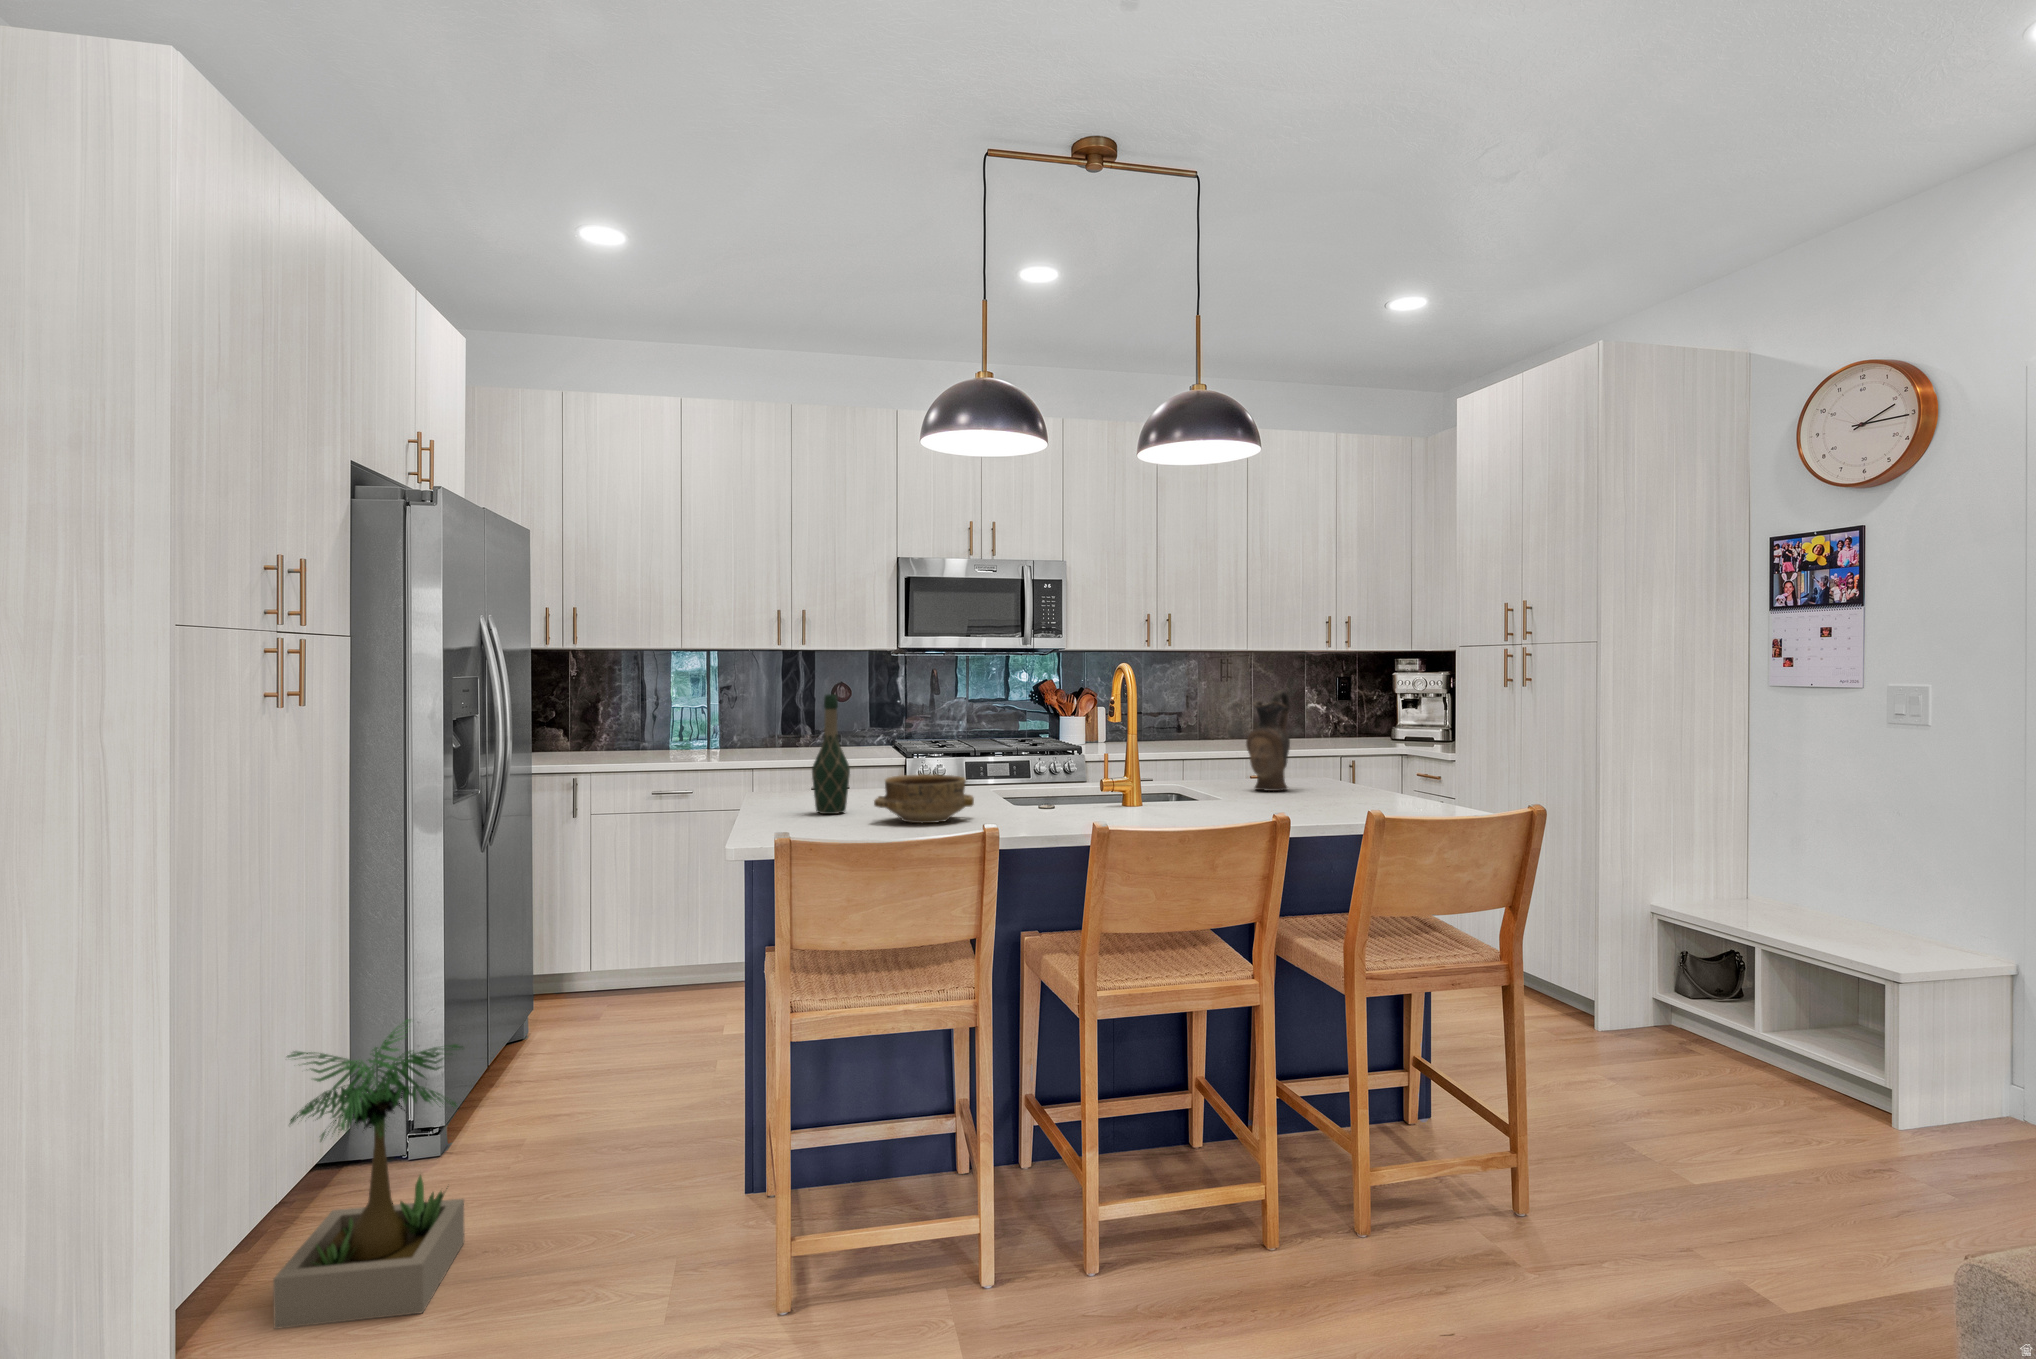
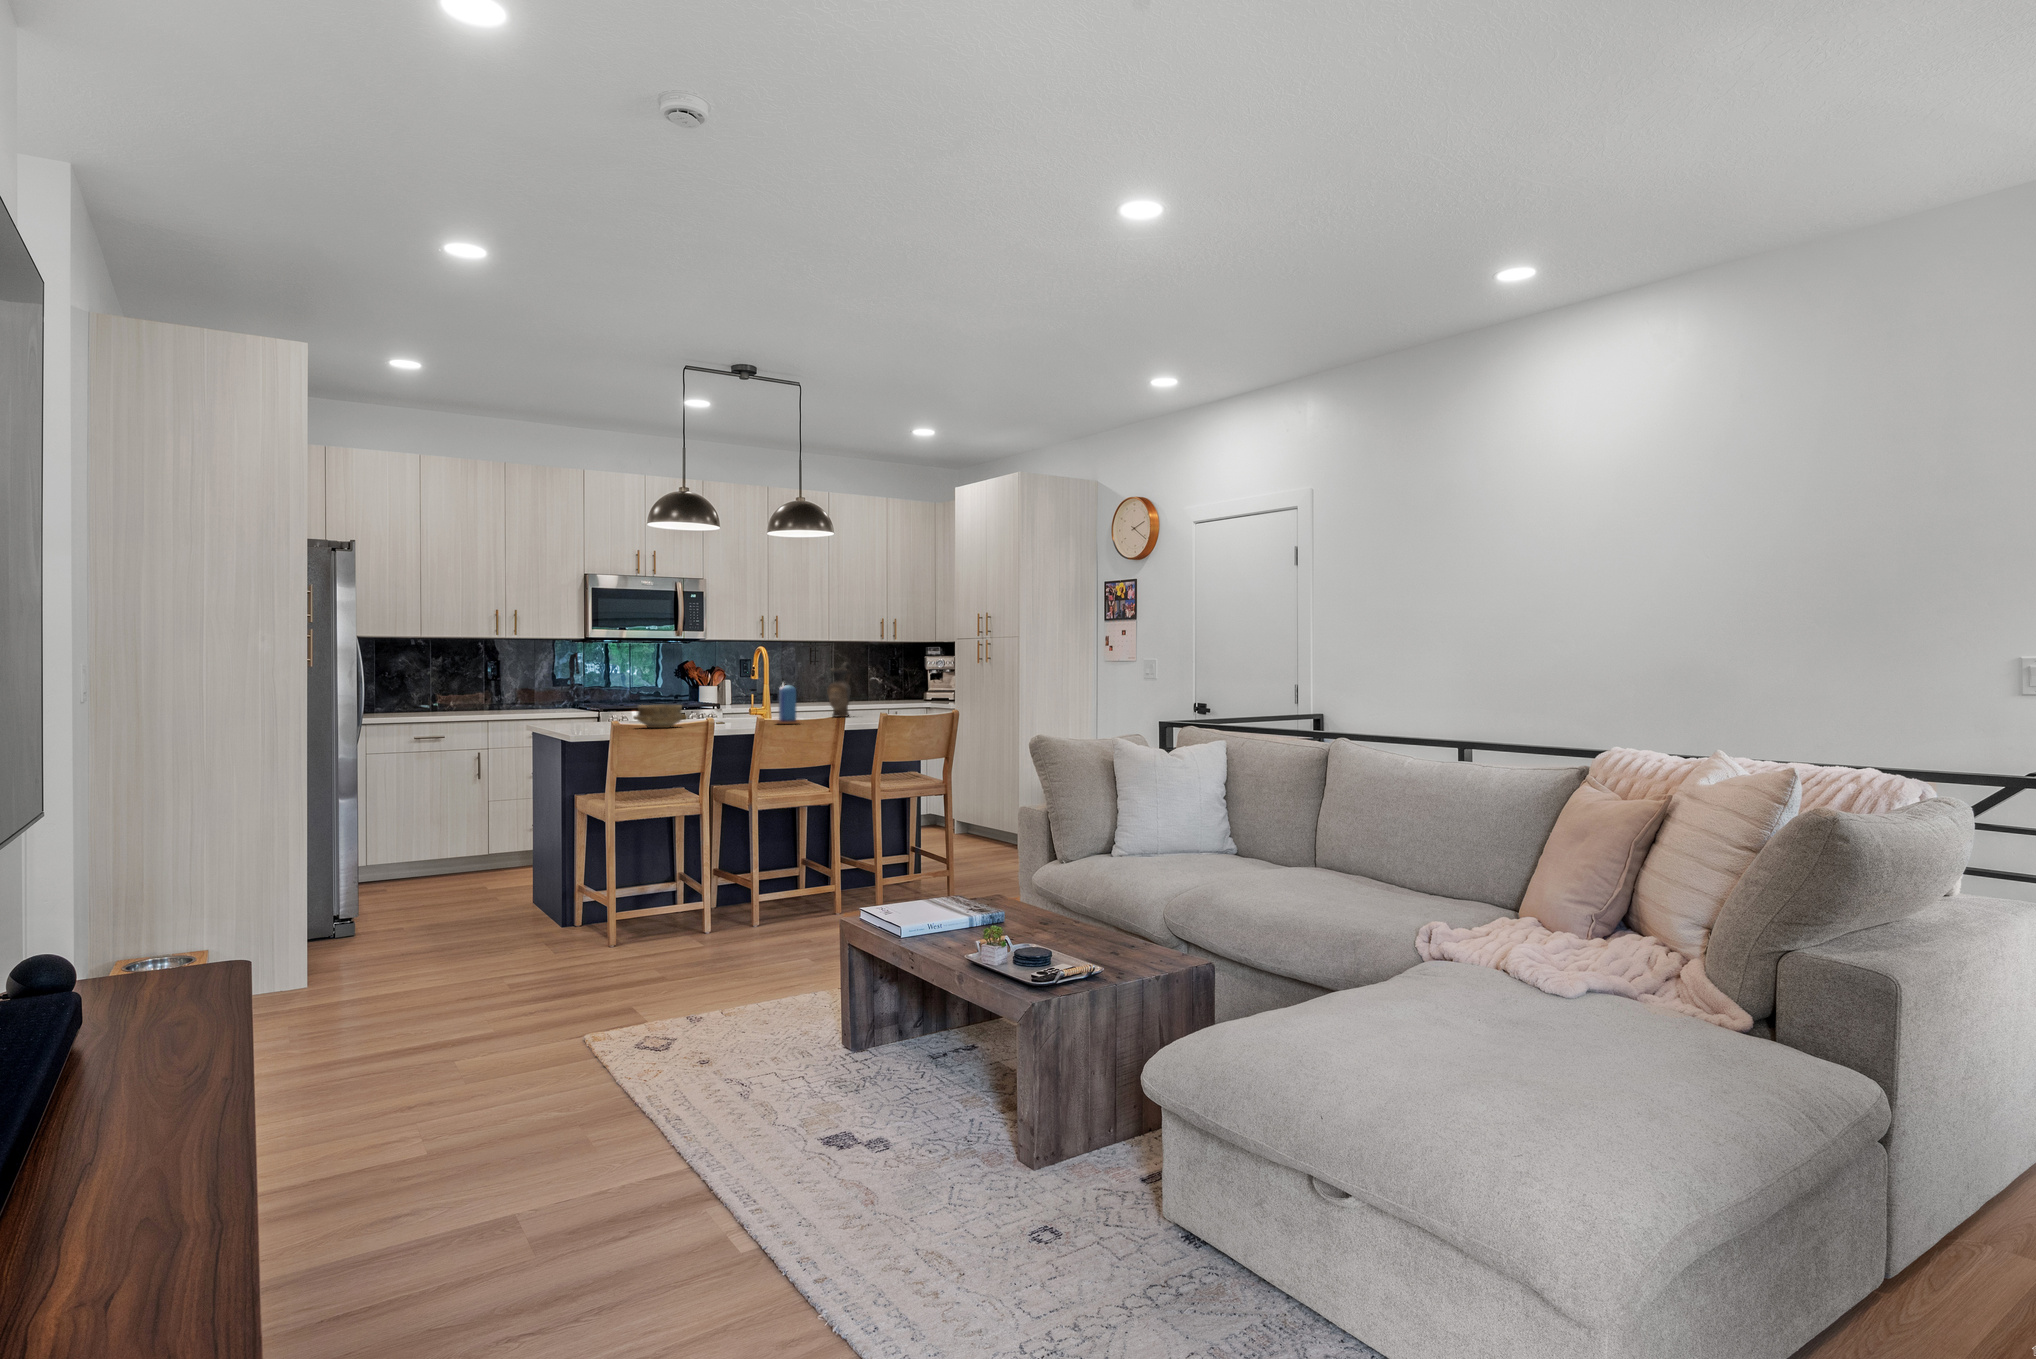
wine bottle: present [812,694,850,814] -> none [590,663,612,728]
candle: none [1141,735,1196,822] -> present [774,685,801,724]
potted plant: present [273,1019,464,1329] -> none [317,835,435,981]

